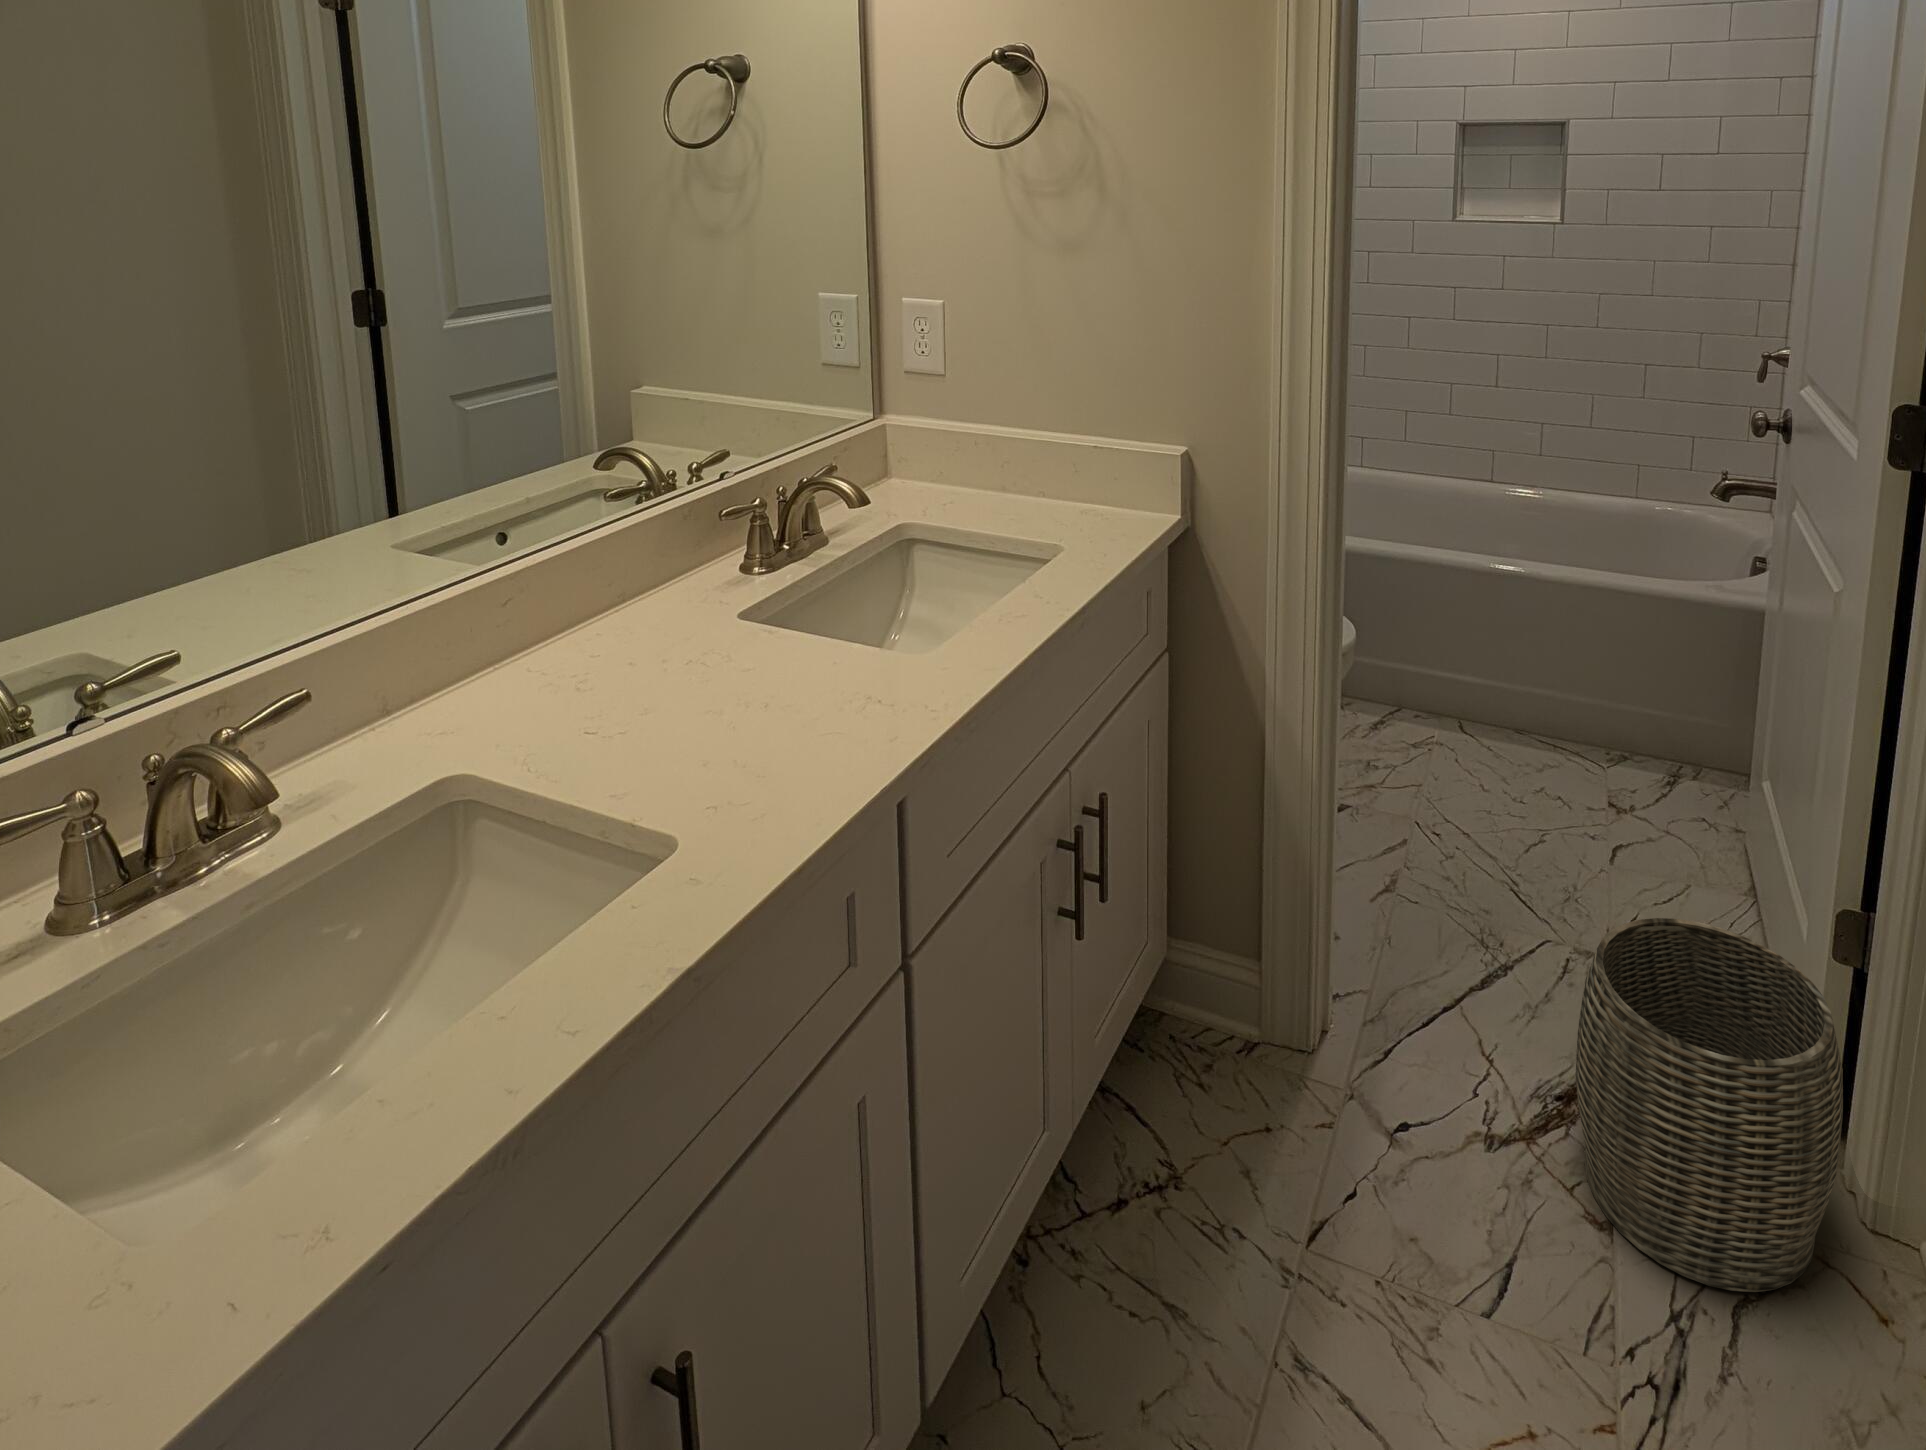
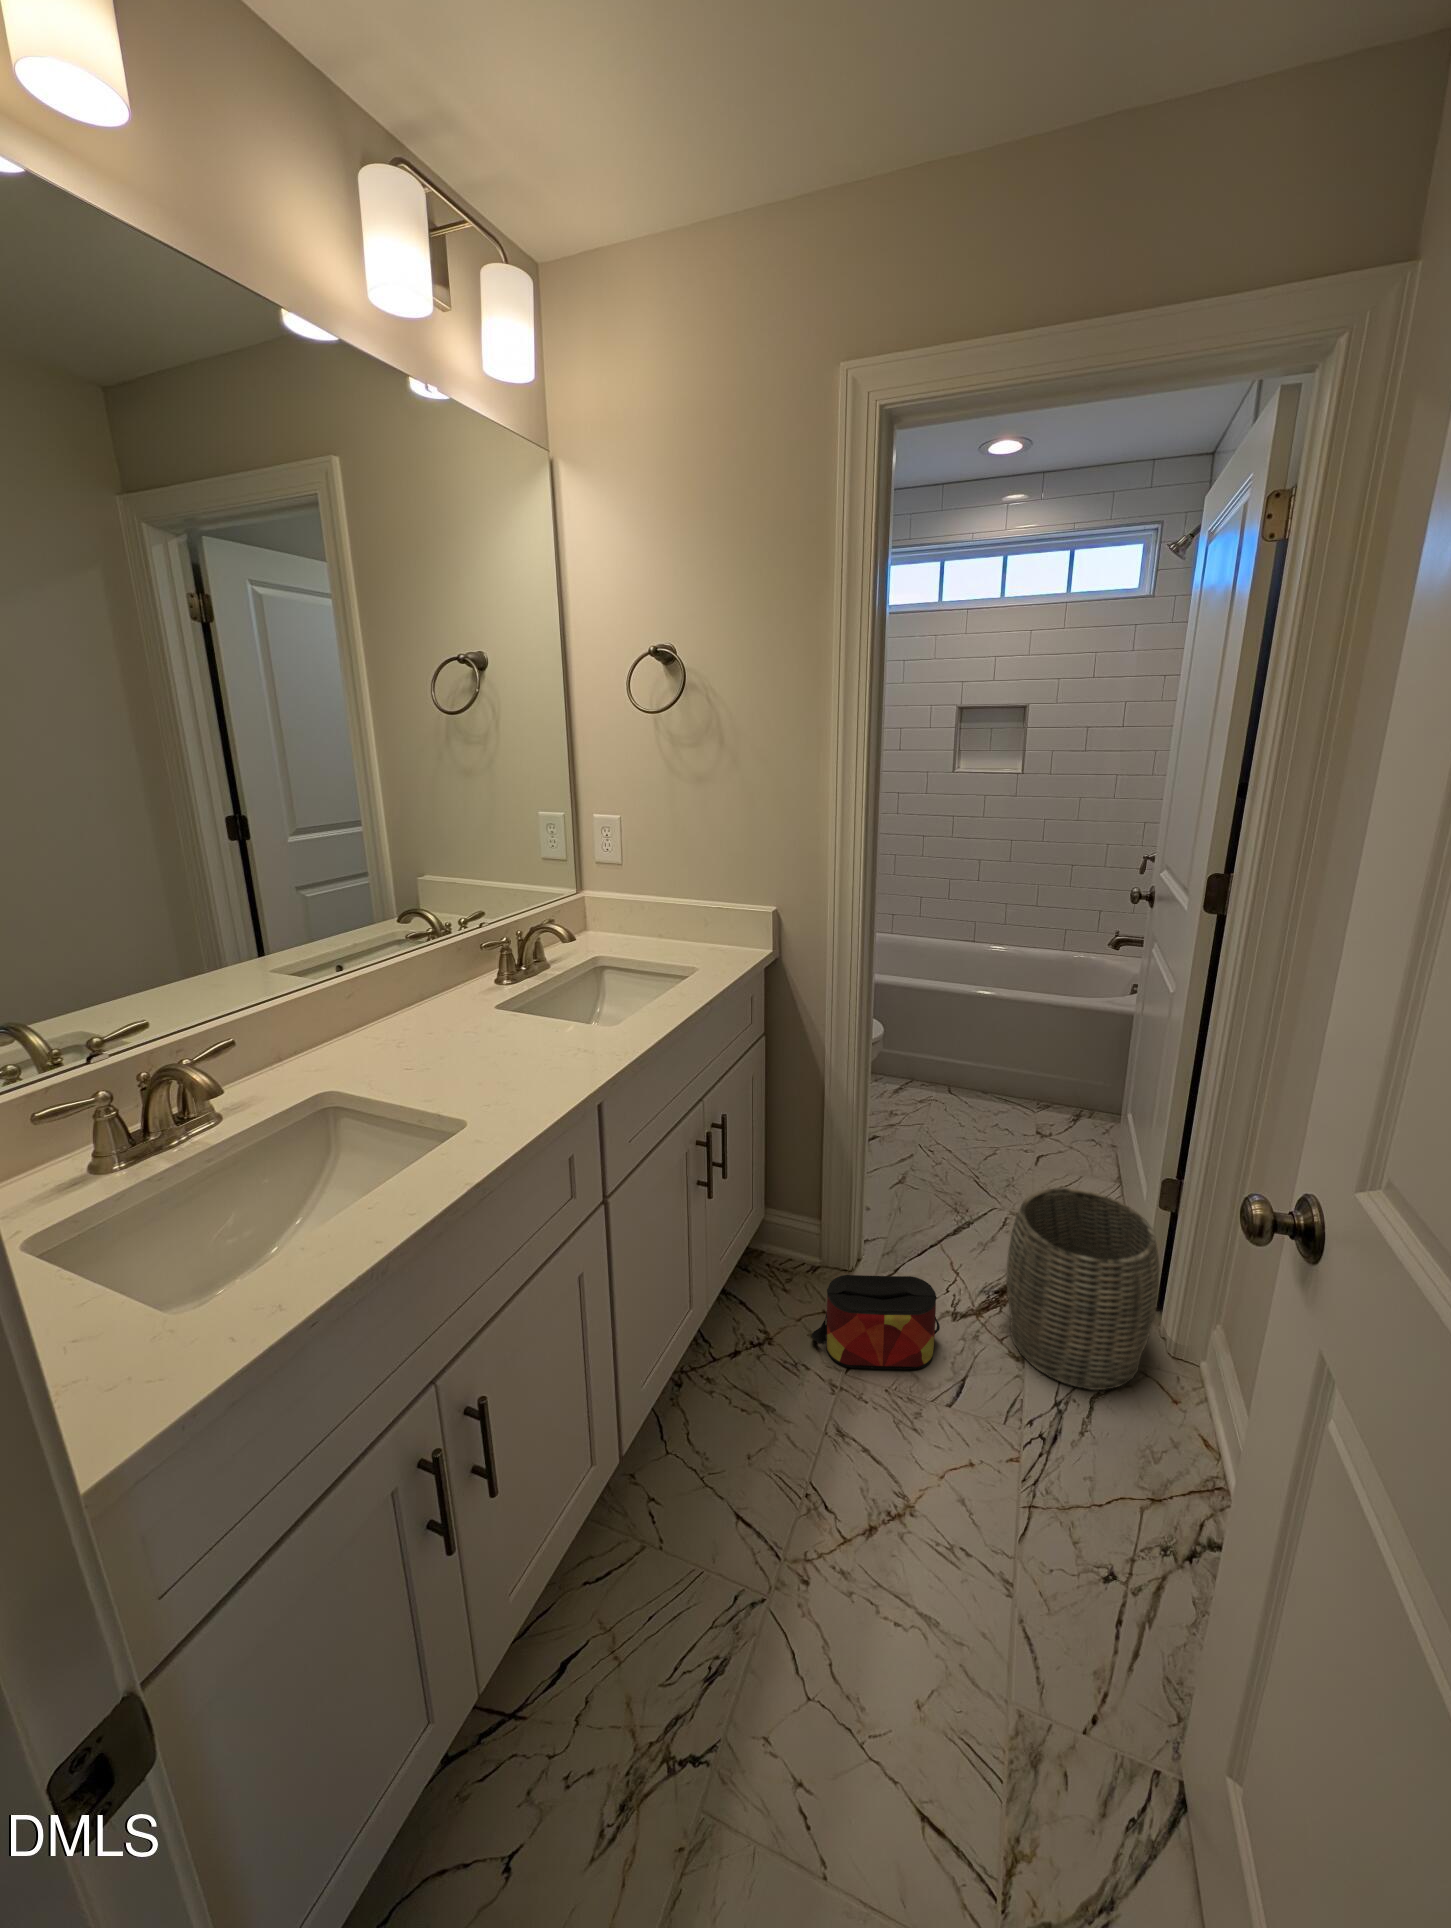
bag: none [1248,1064,1465,1241] -> present [811,1275,940,1369]

